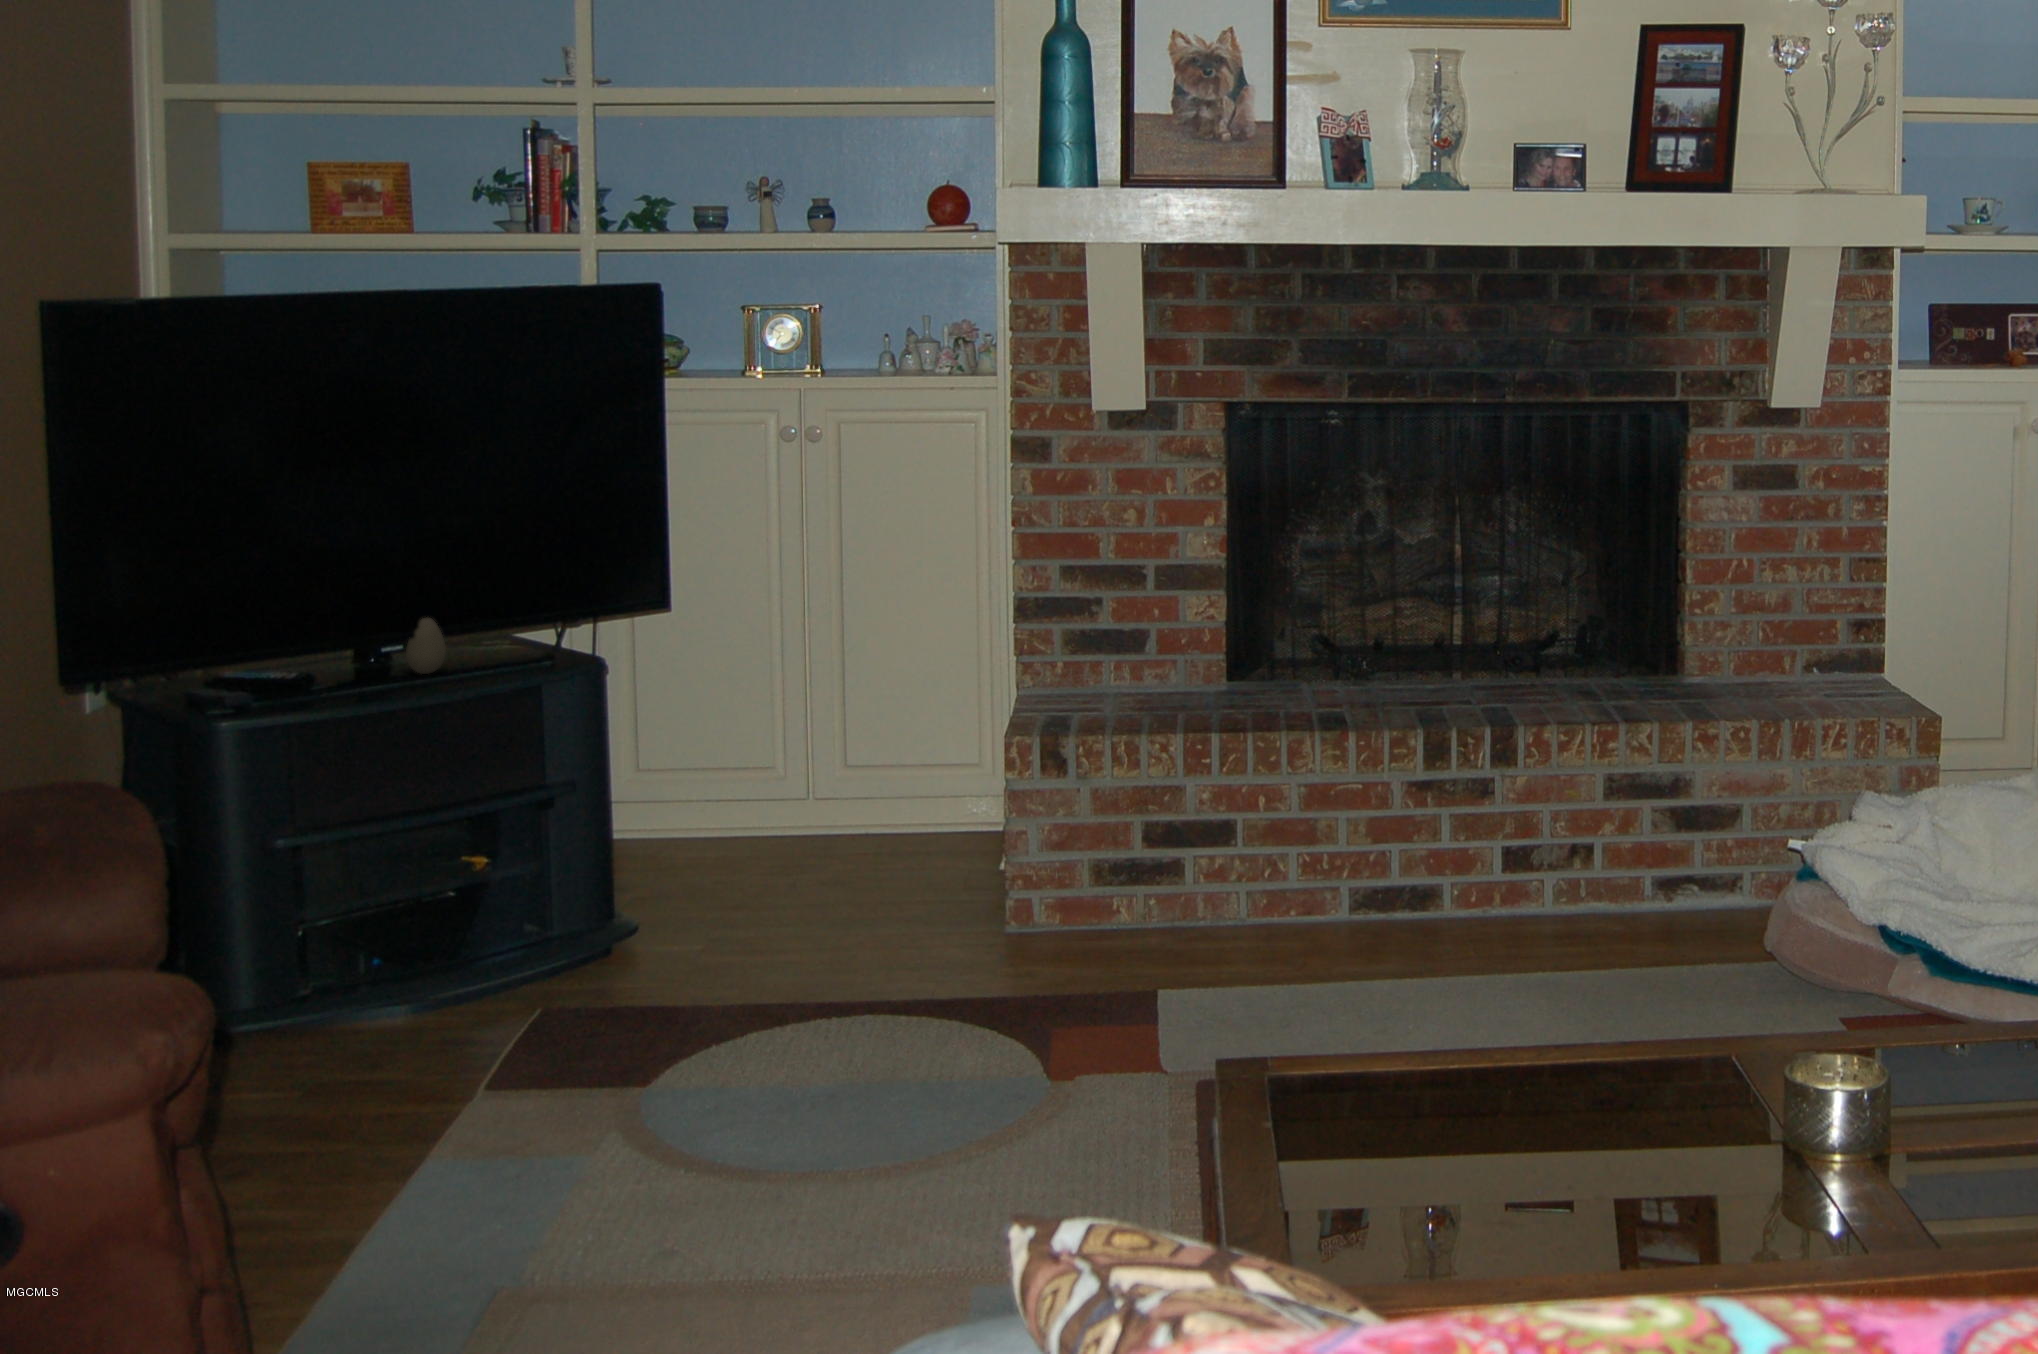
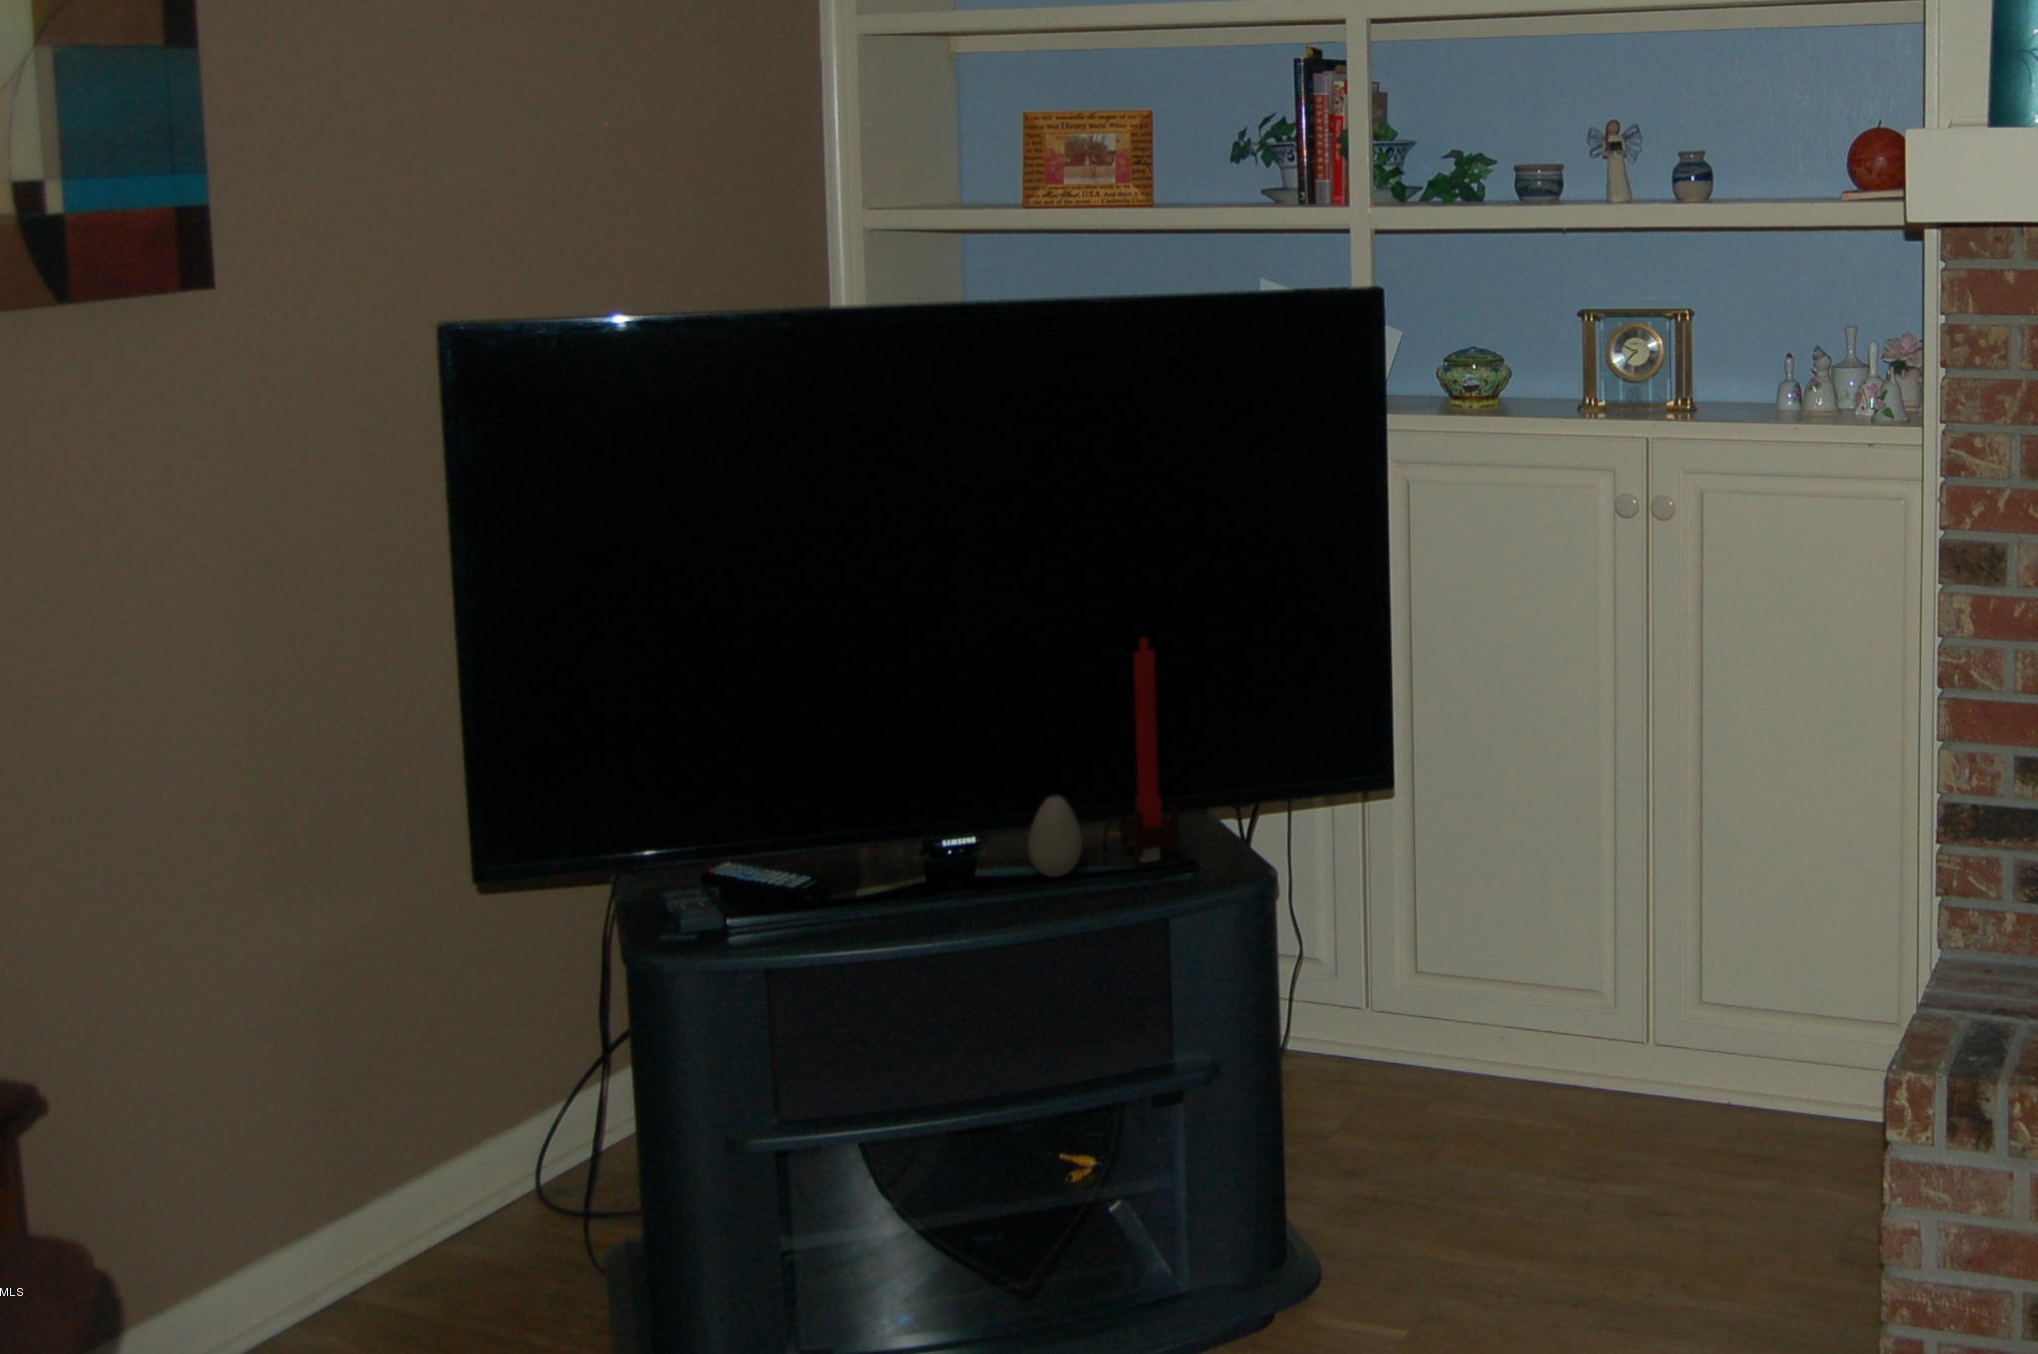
candle: none [464,511,512,667] -> present [1119,638,1180,863]

